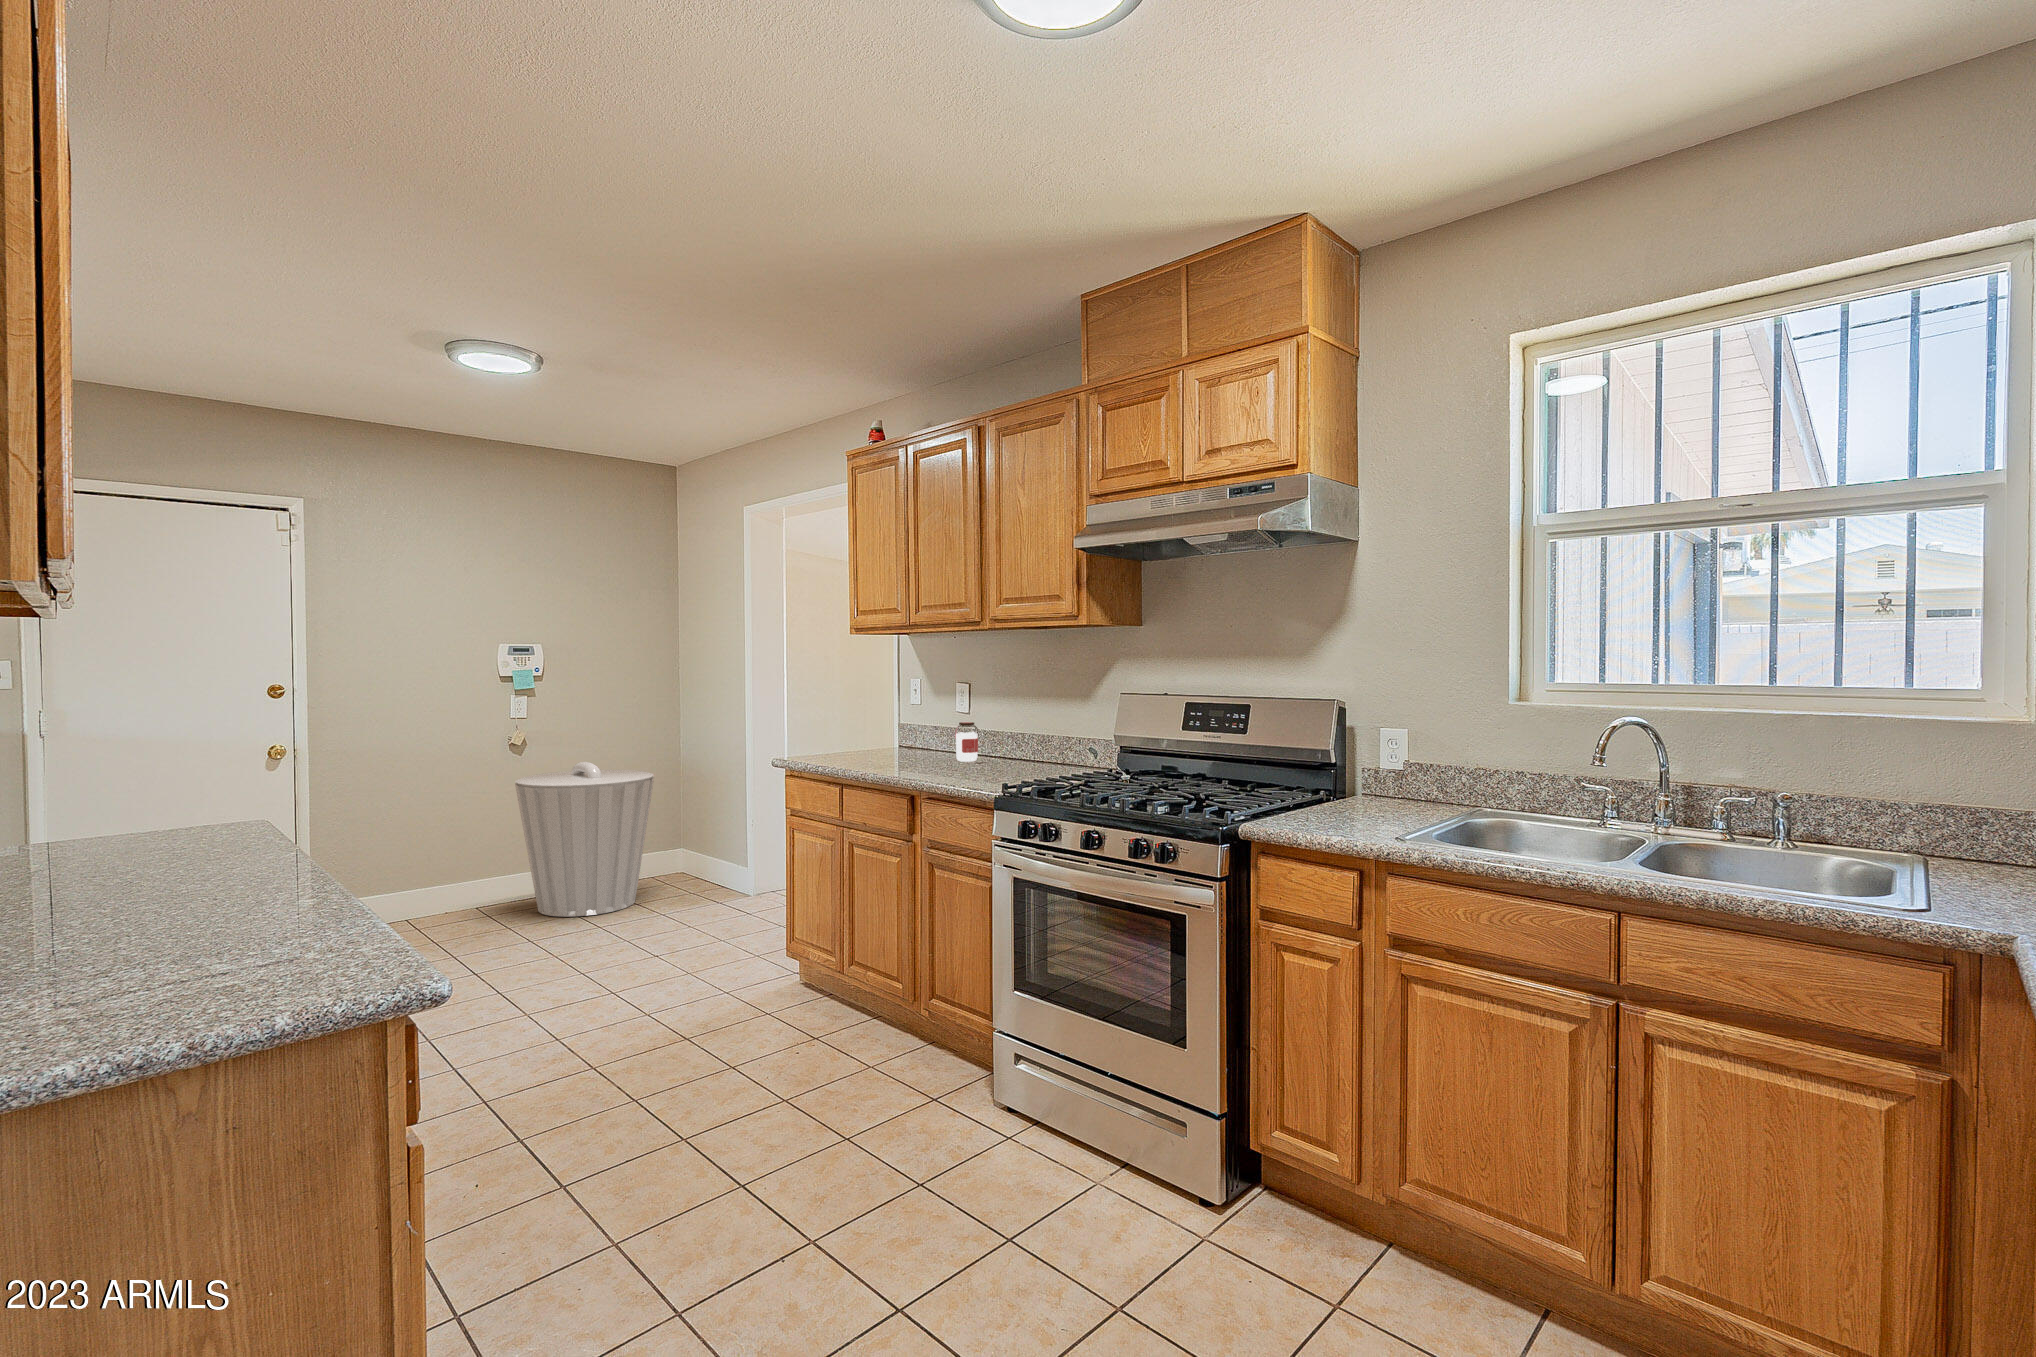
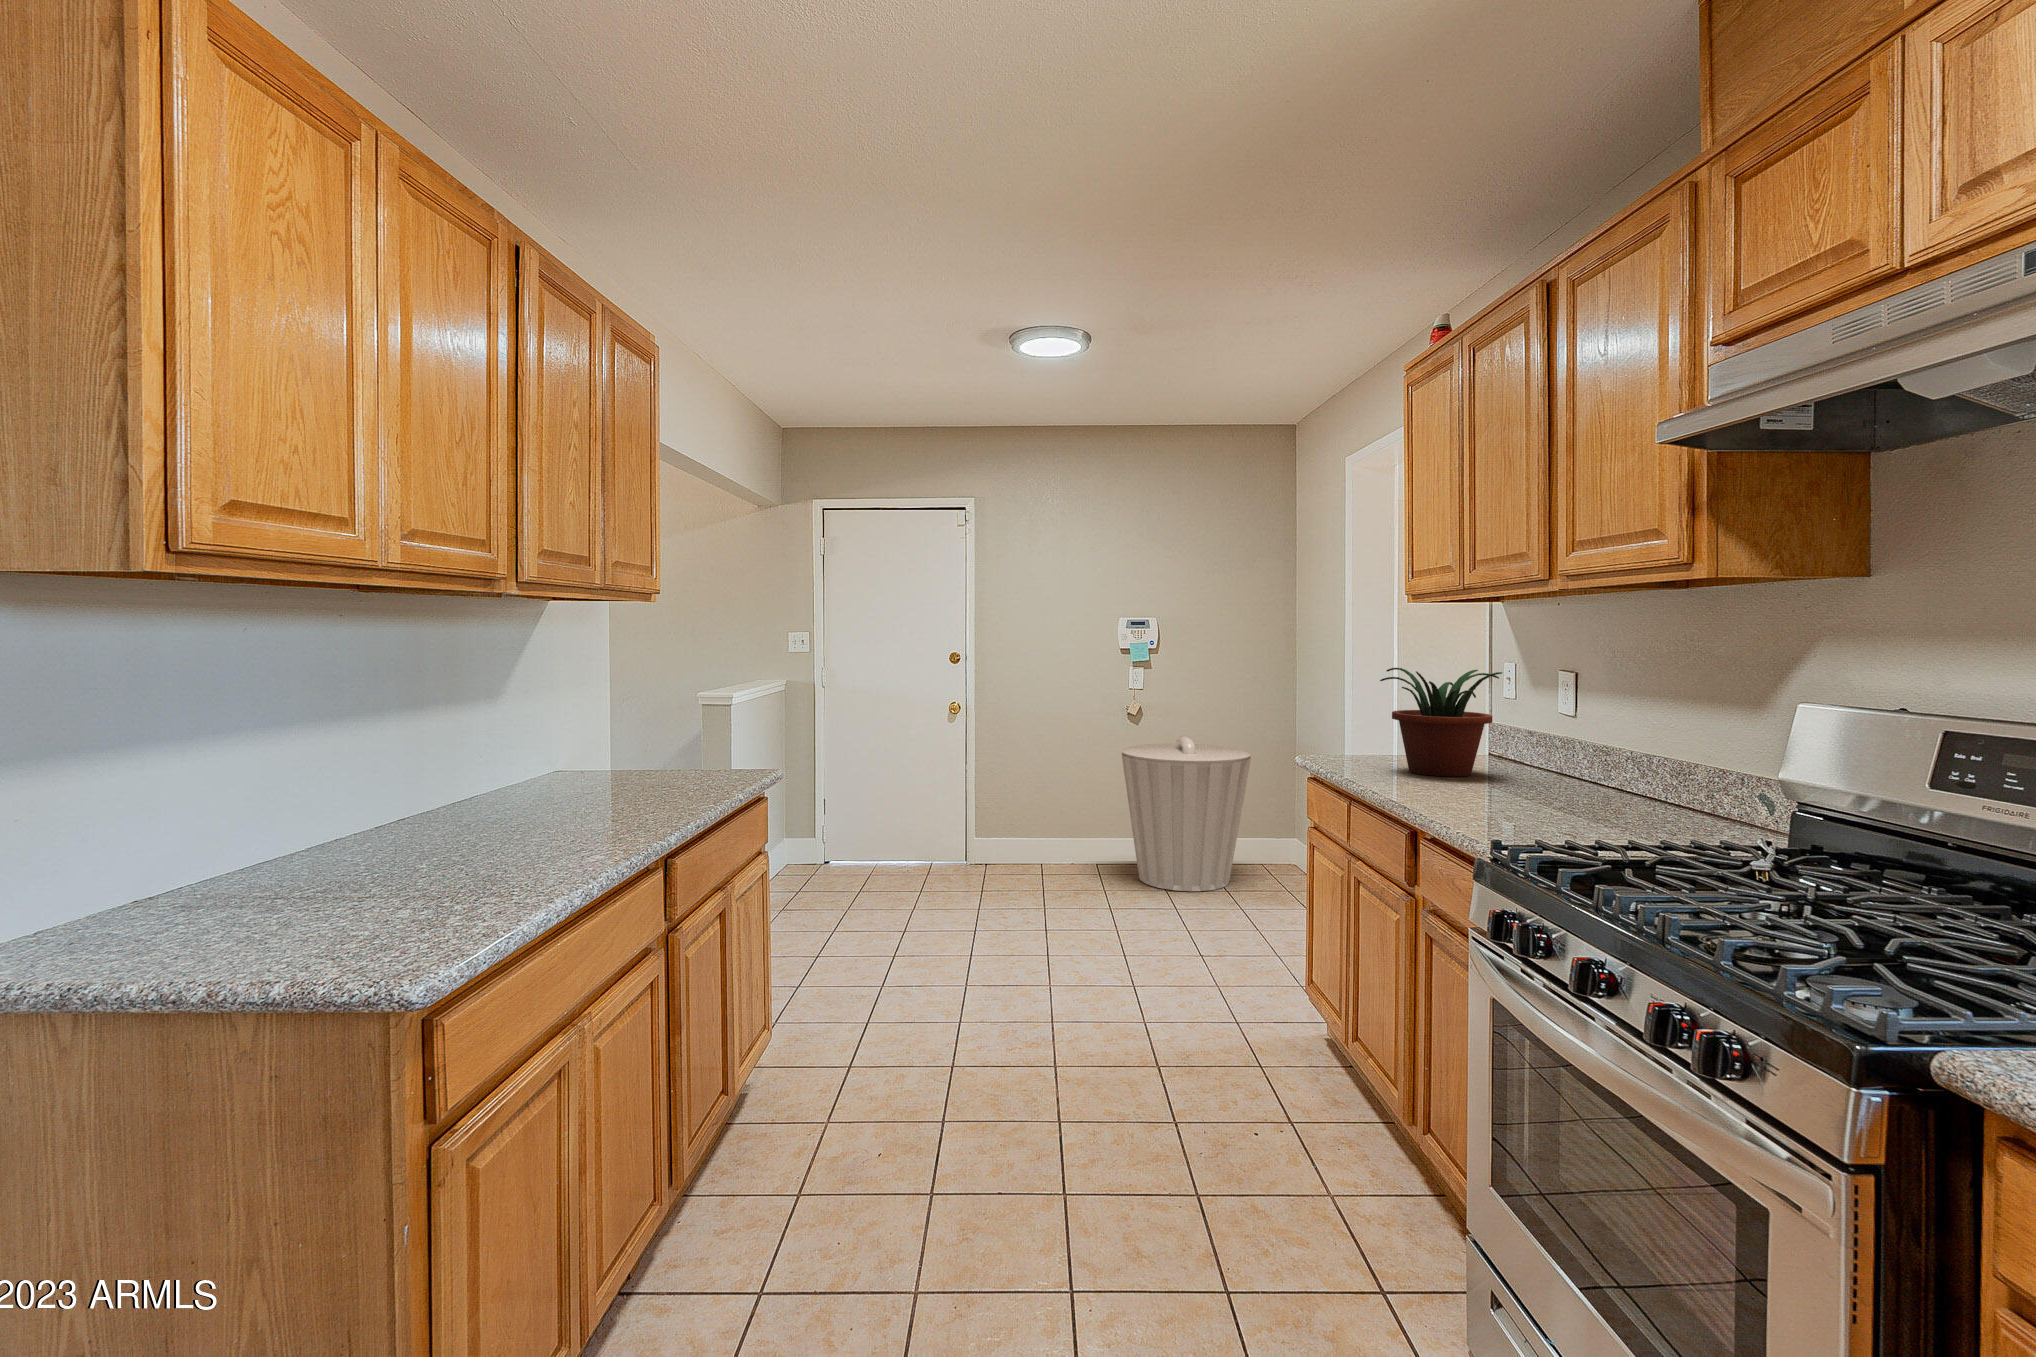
potted plant: none [848,683,934,761] -> present [1380,668,1502,777]
jar: present [955,722,979,762] -> none [1523,730,1563,790]

